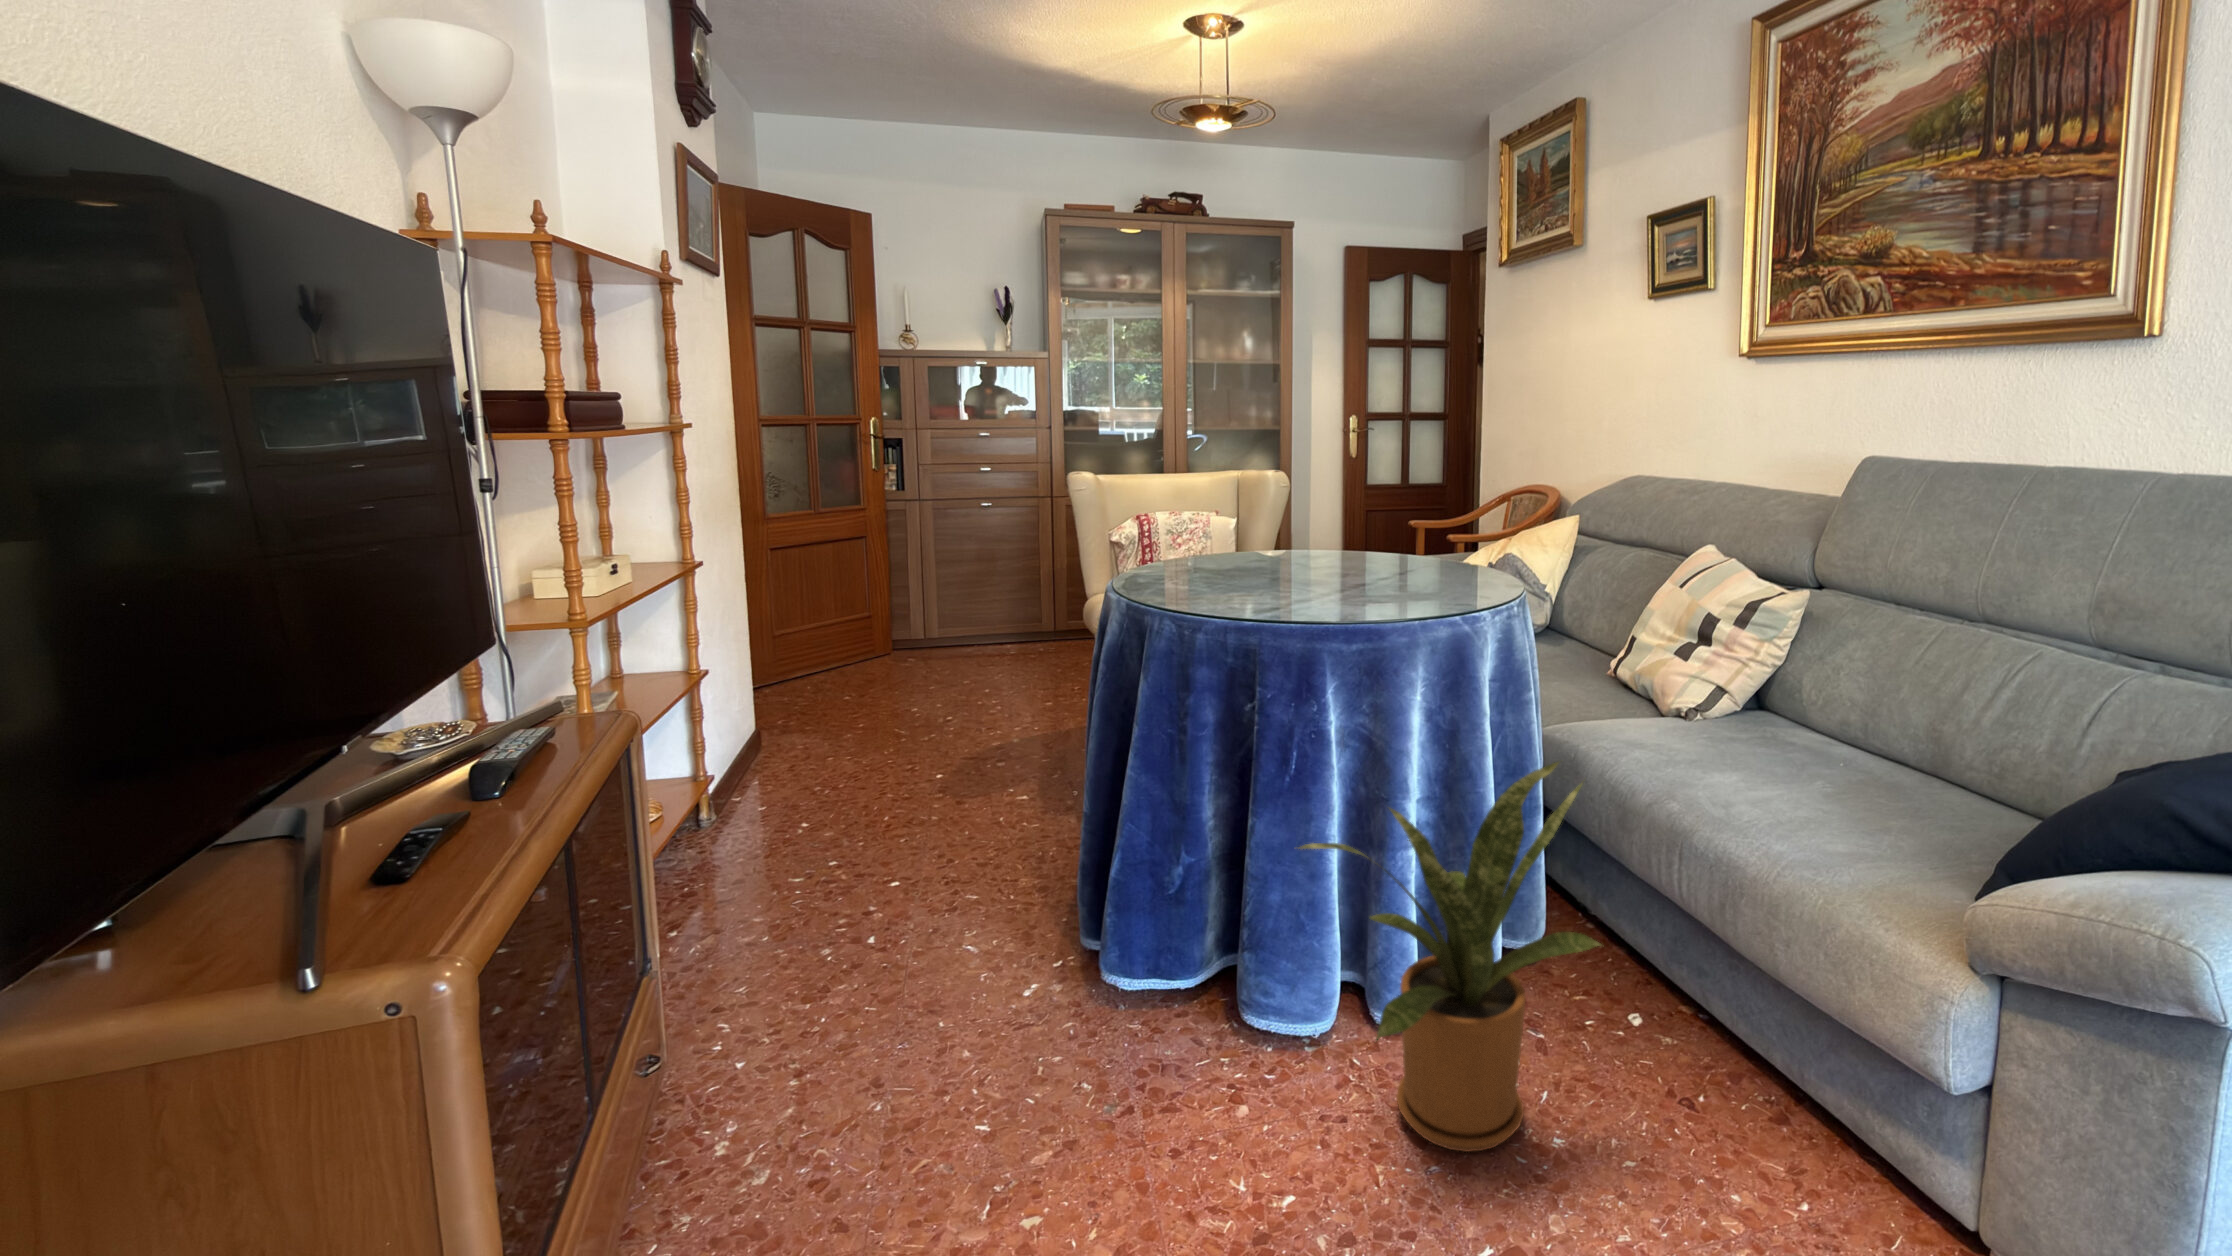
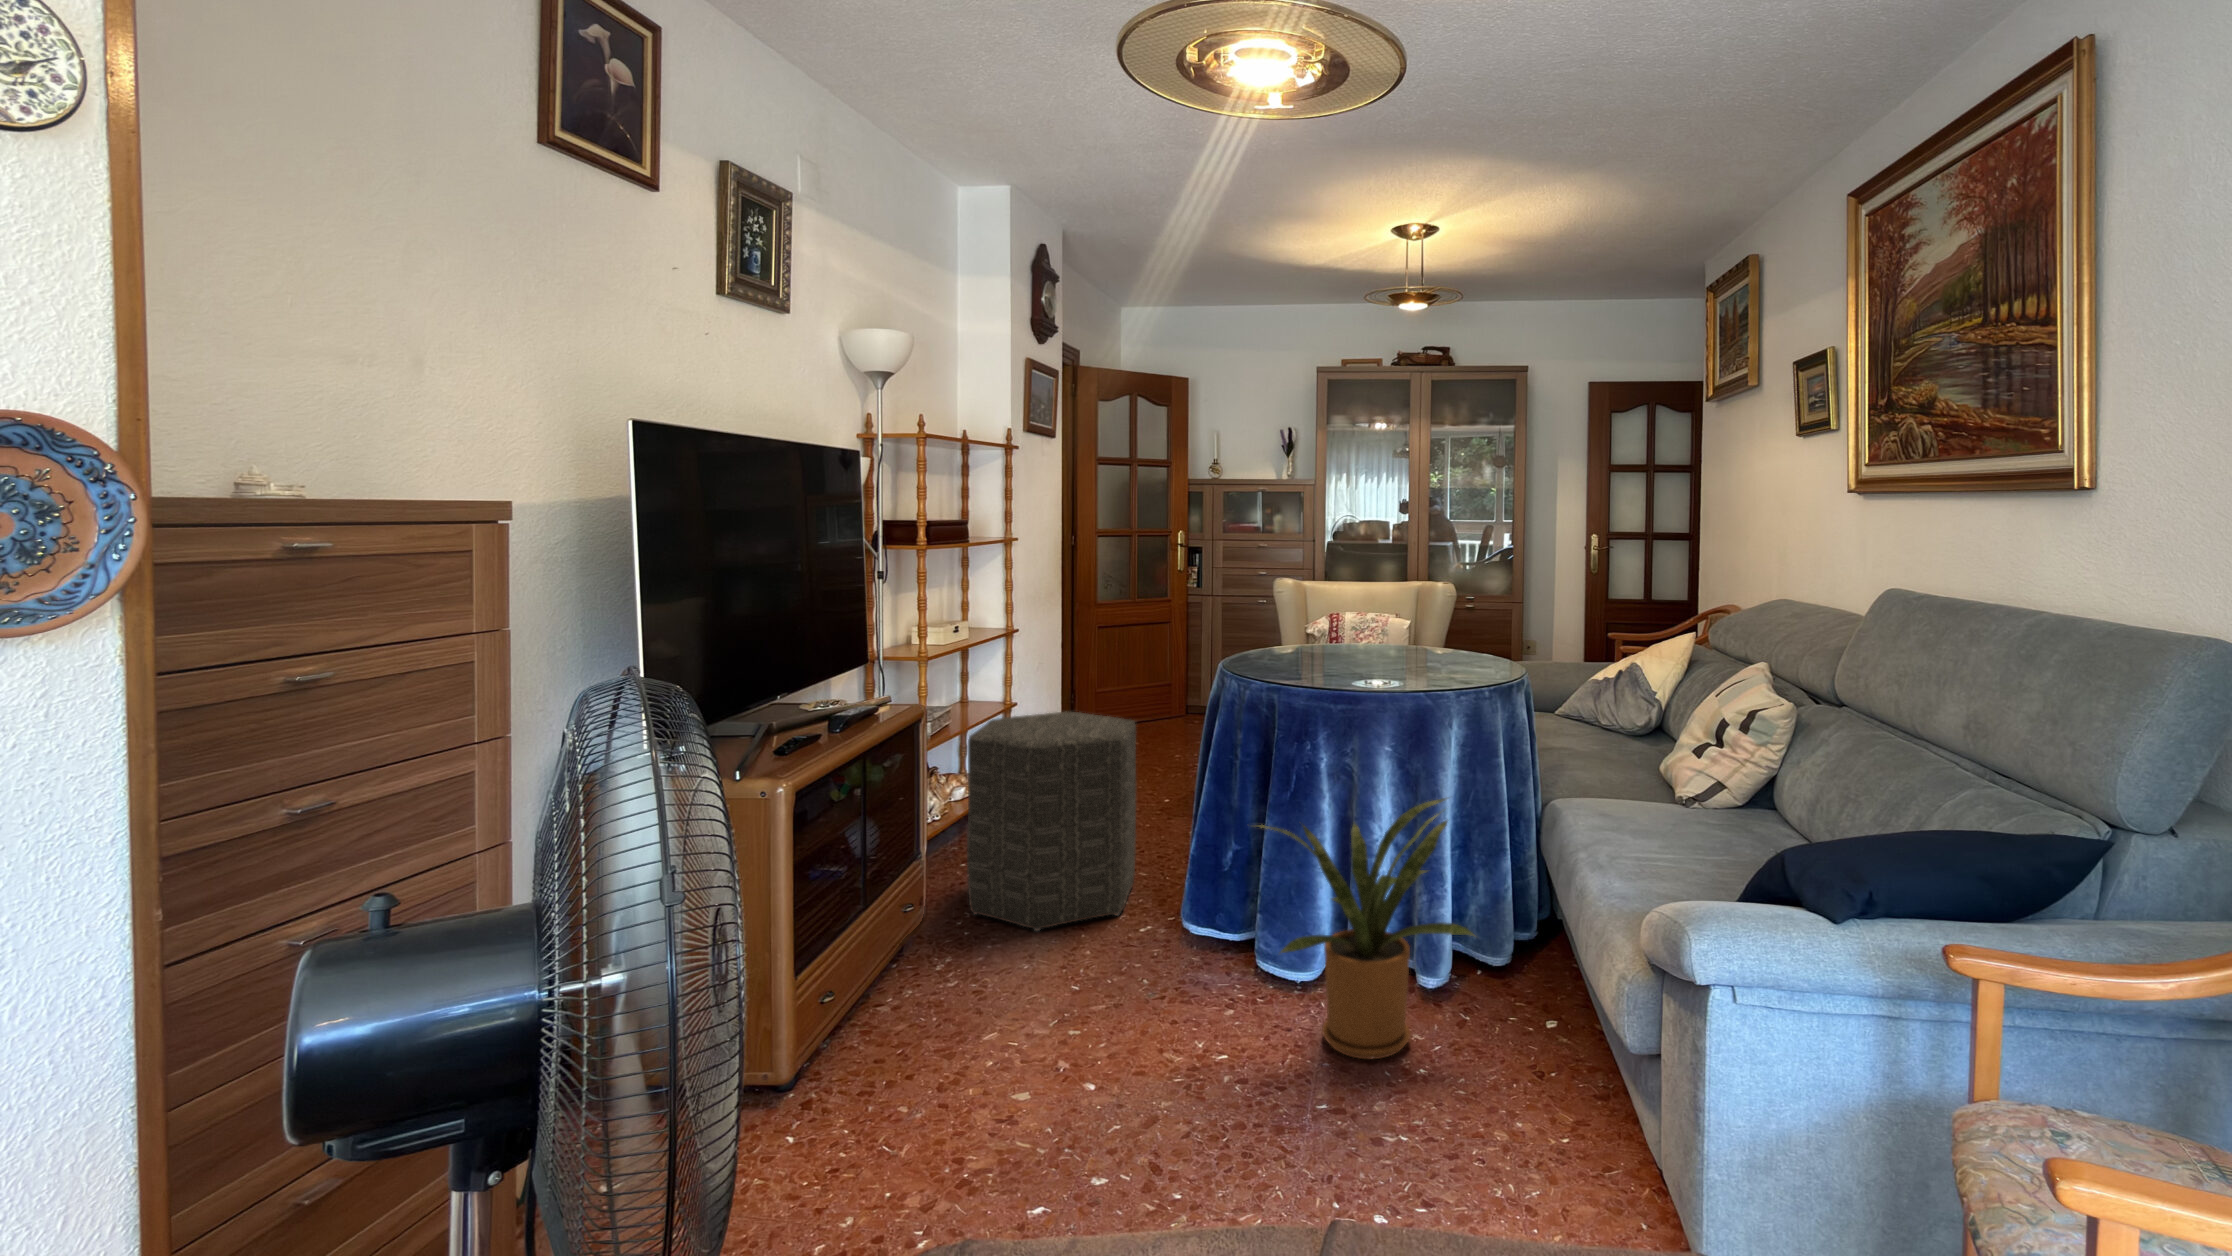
ottoman: none [703,677,982,1029] -> present [967,712,1136,931]

